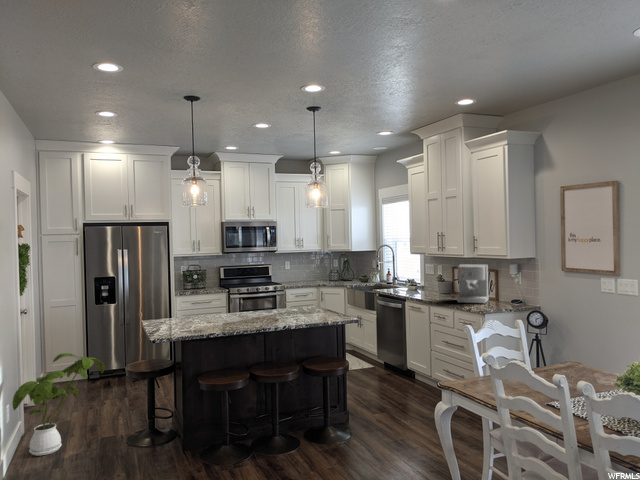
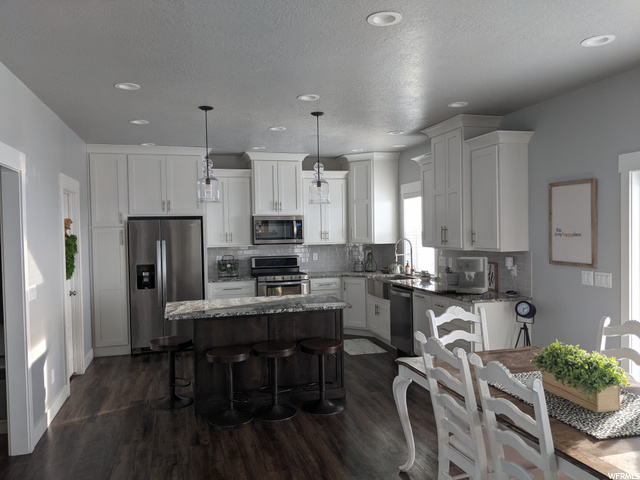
house plant: present [12,353,105,456] -> none [59,328,135,411]

